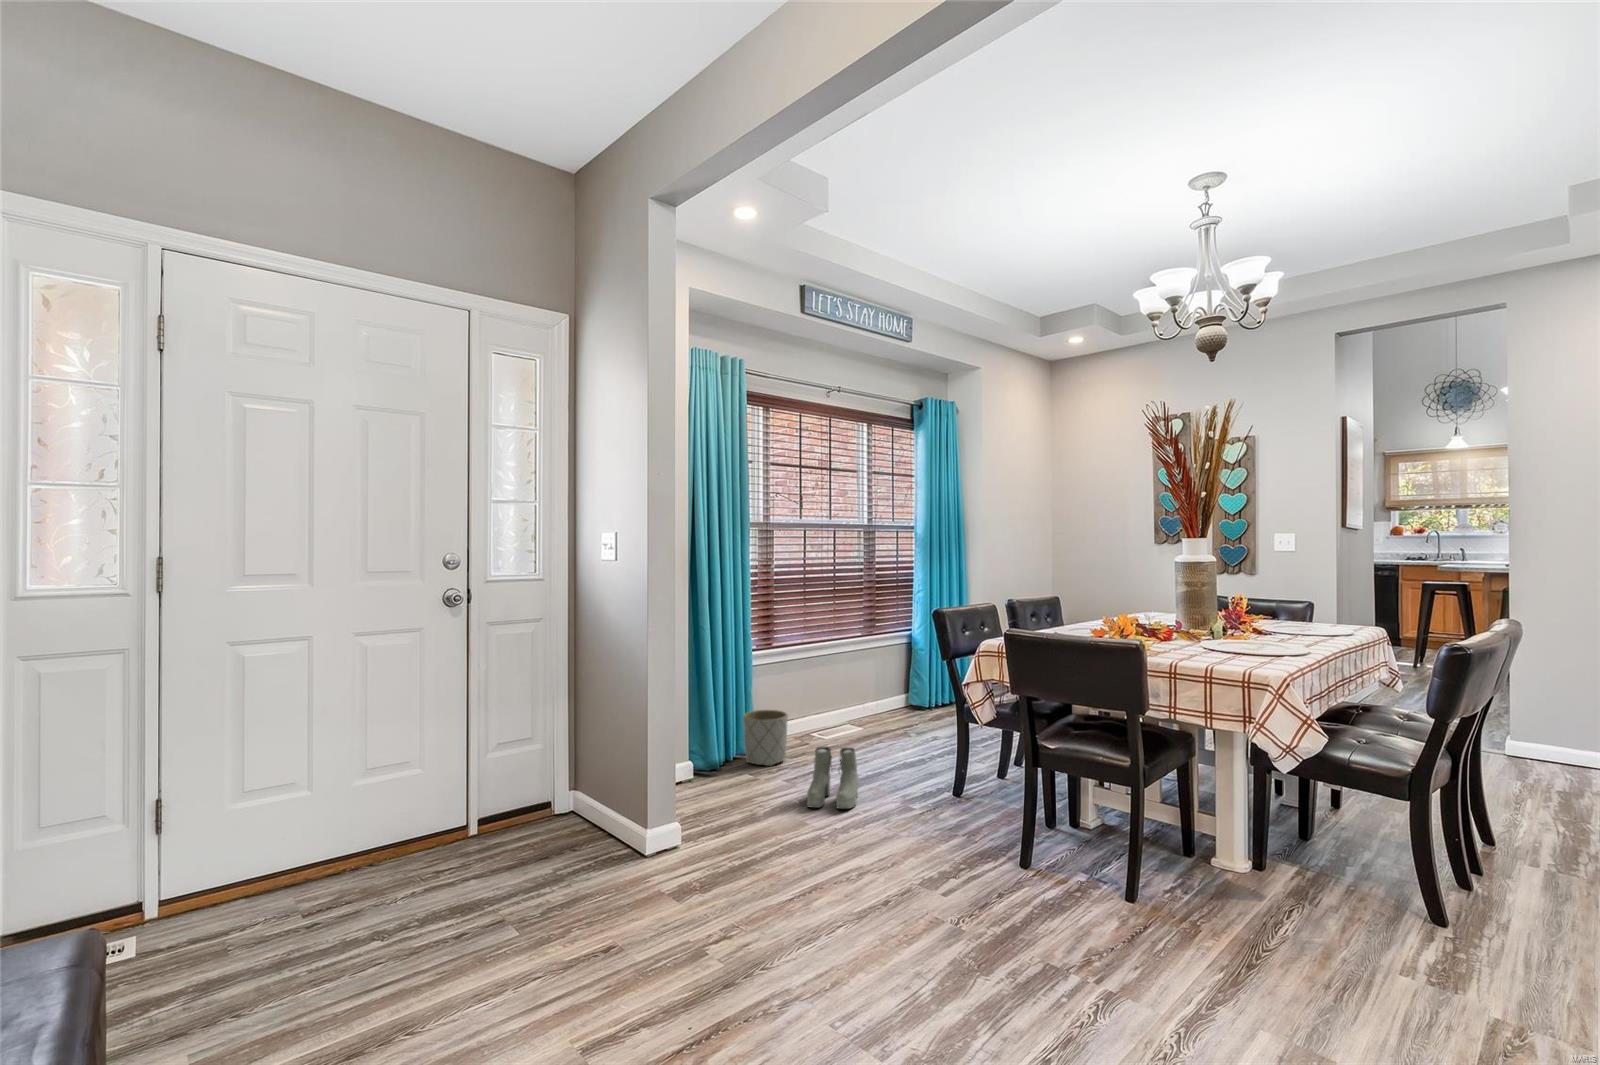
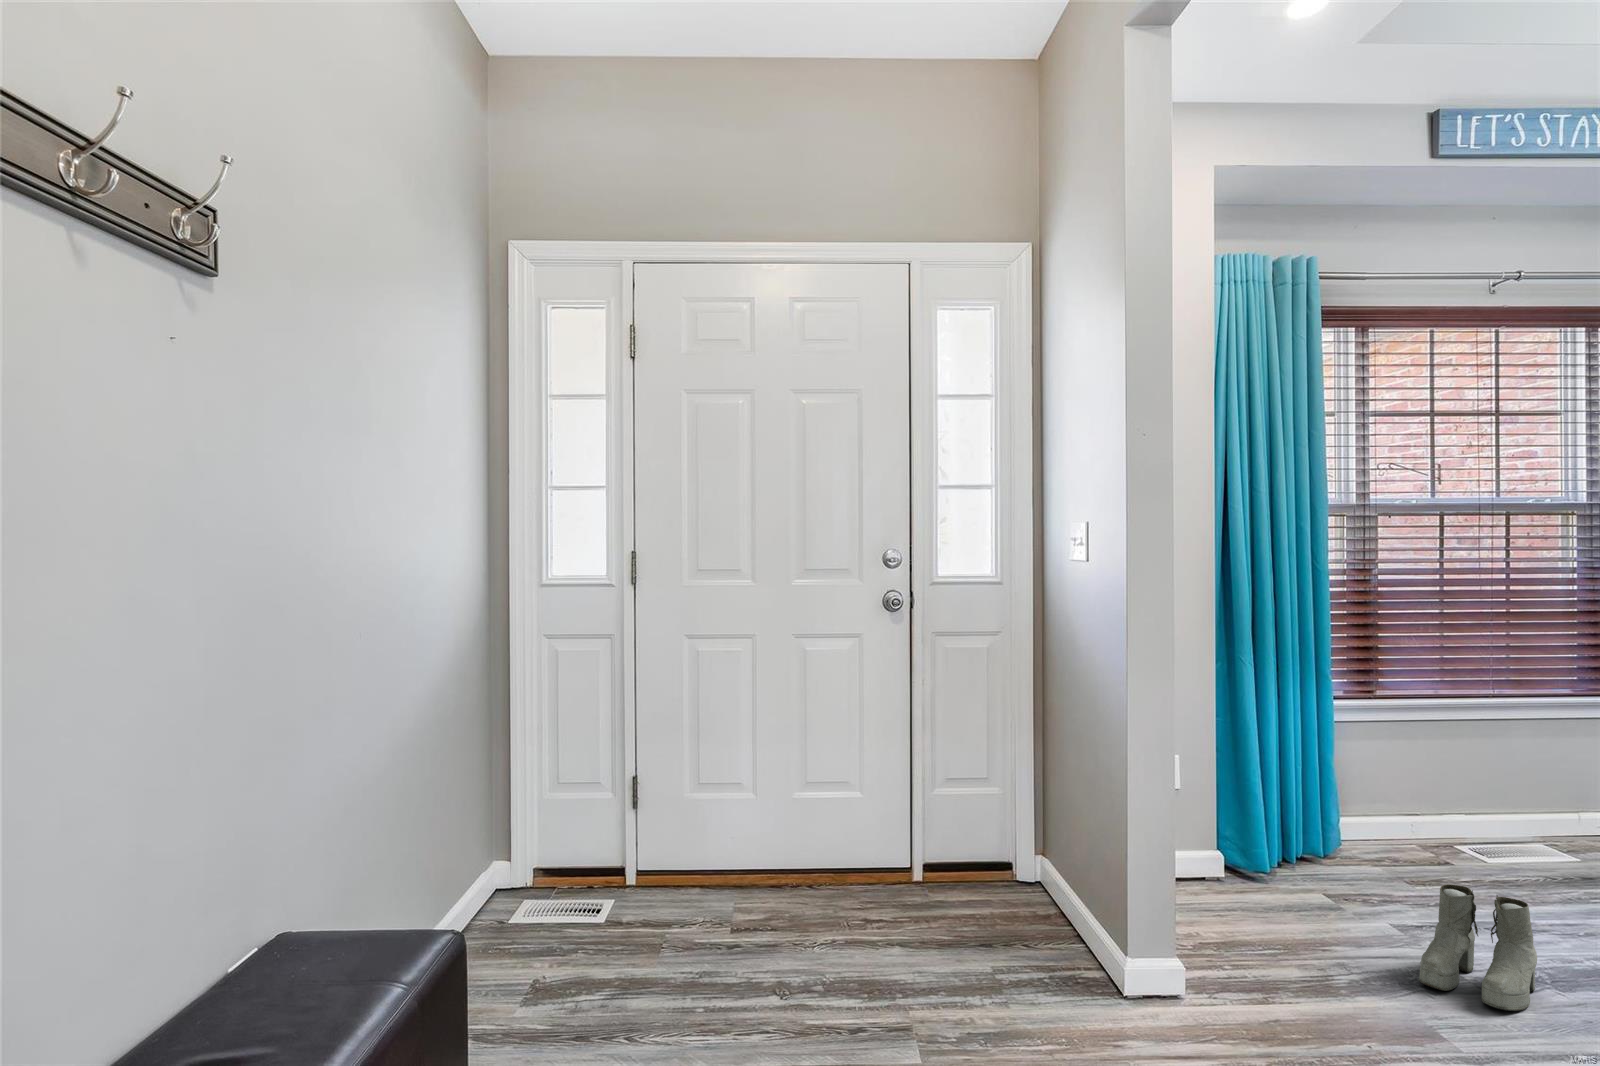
planter: present [743,710,788,766] -> none [1315,795,1398,889]

